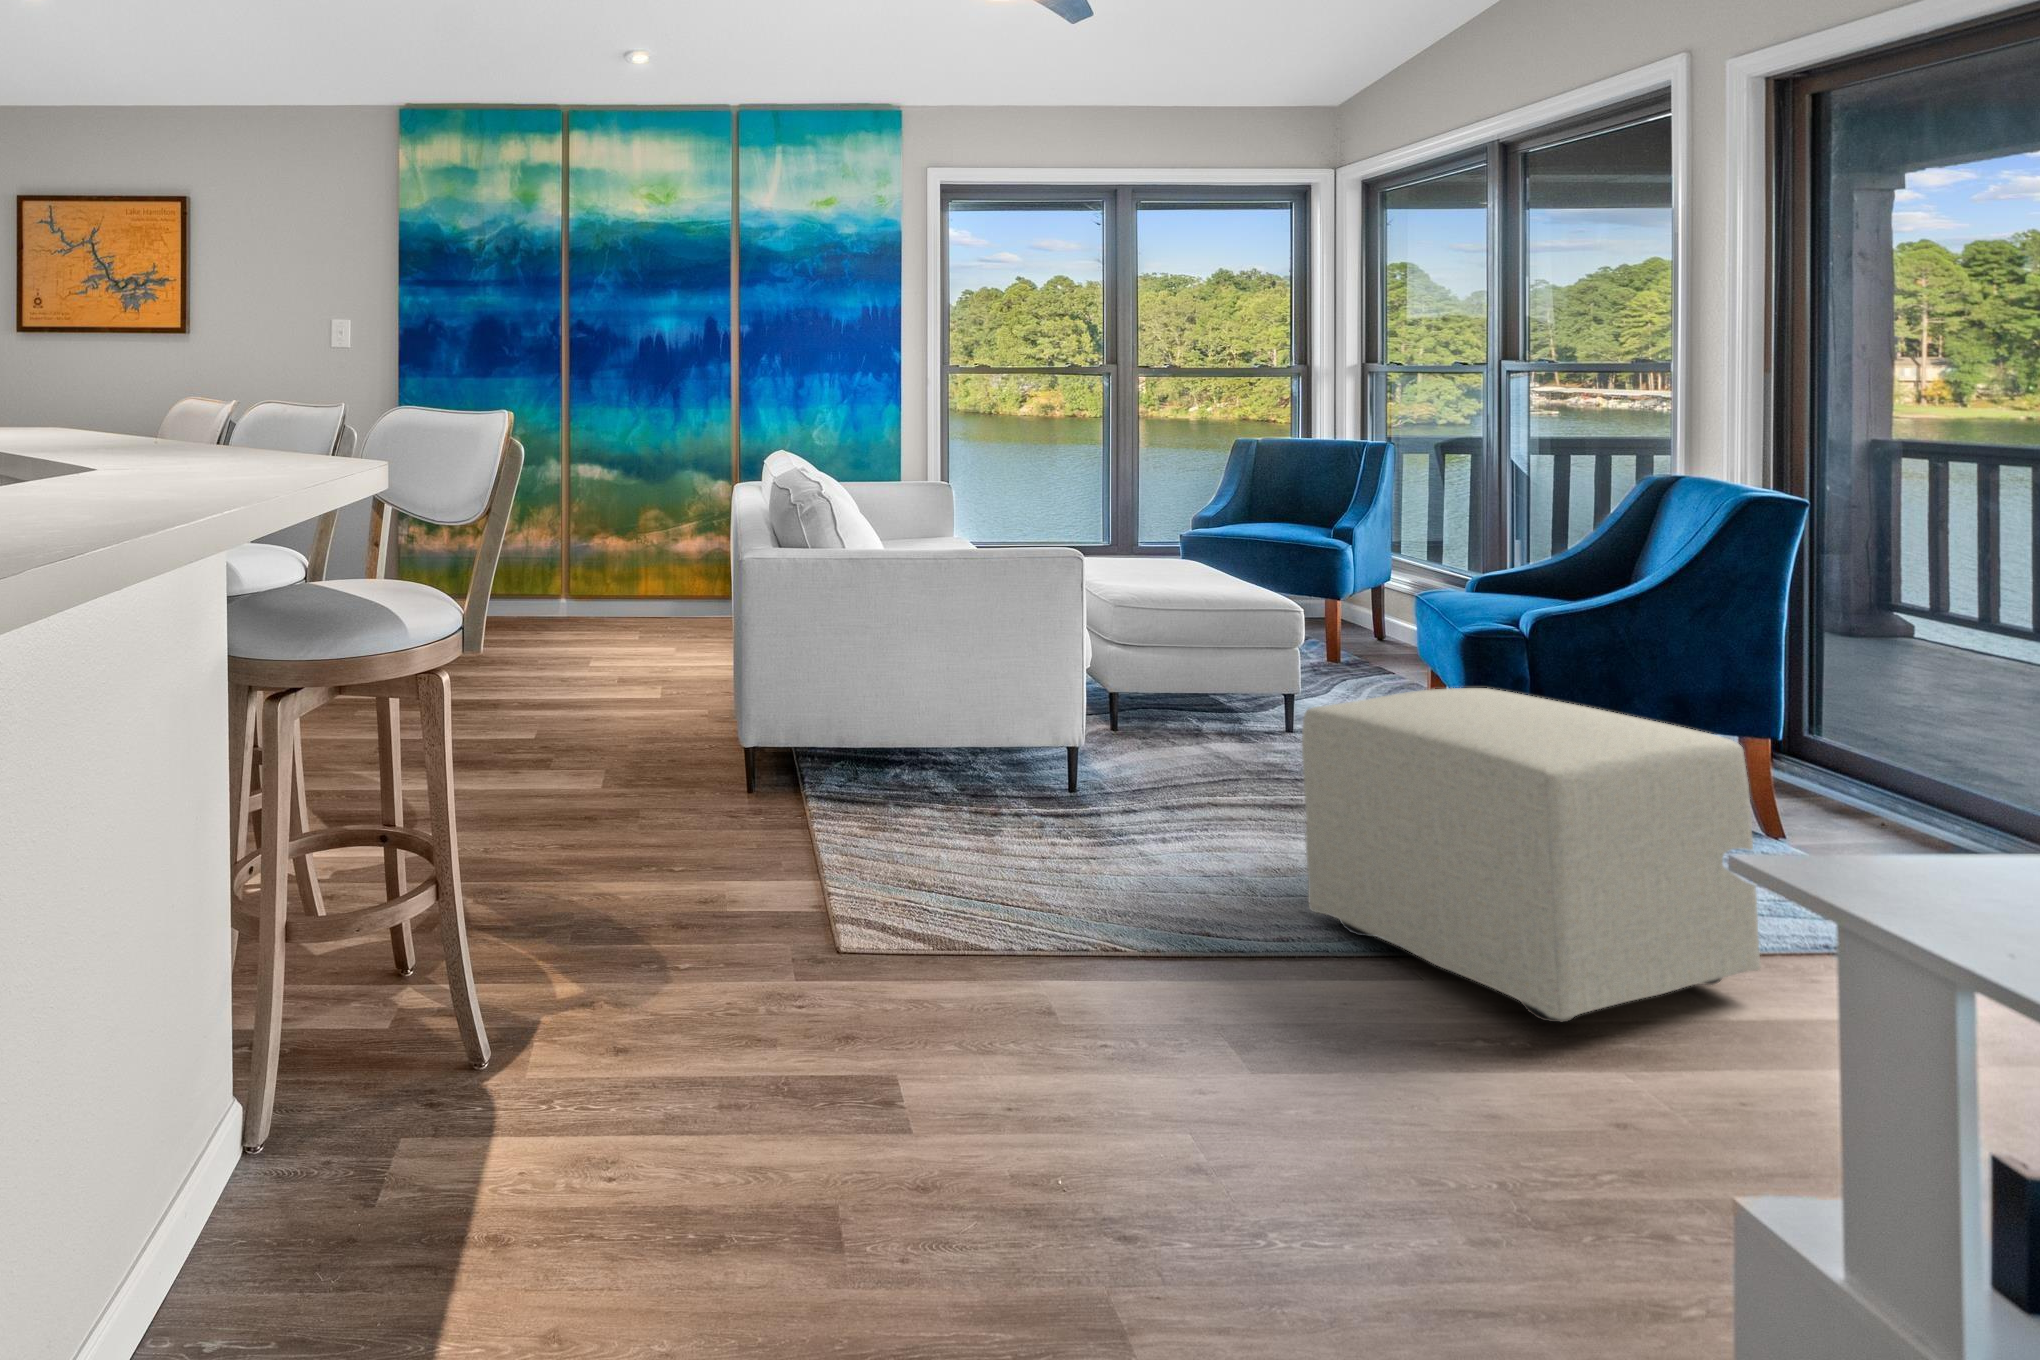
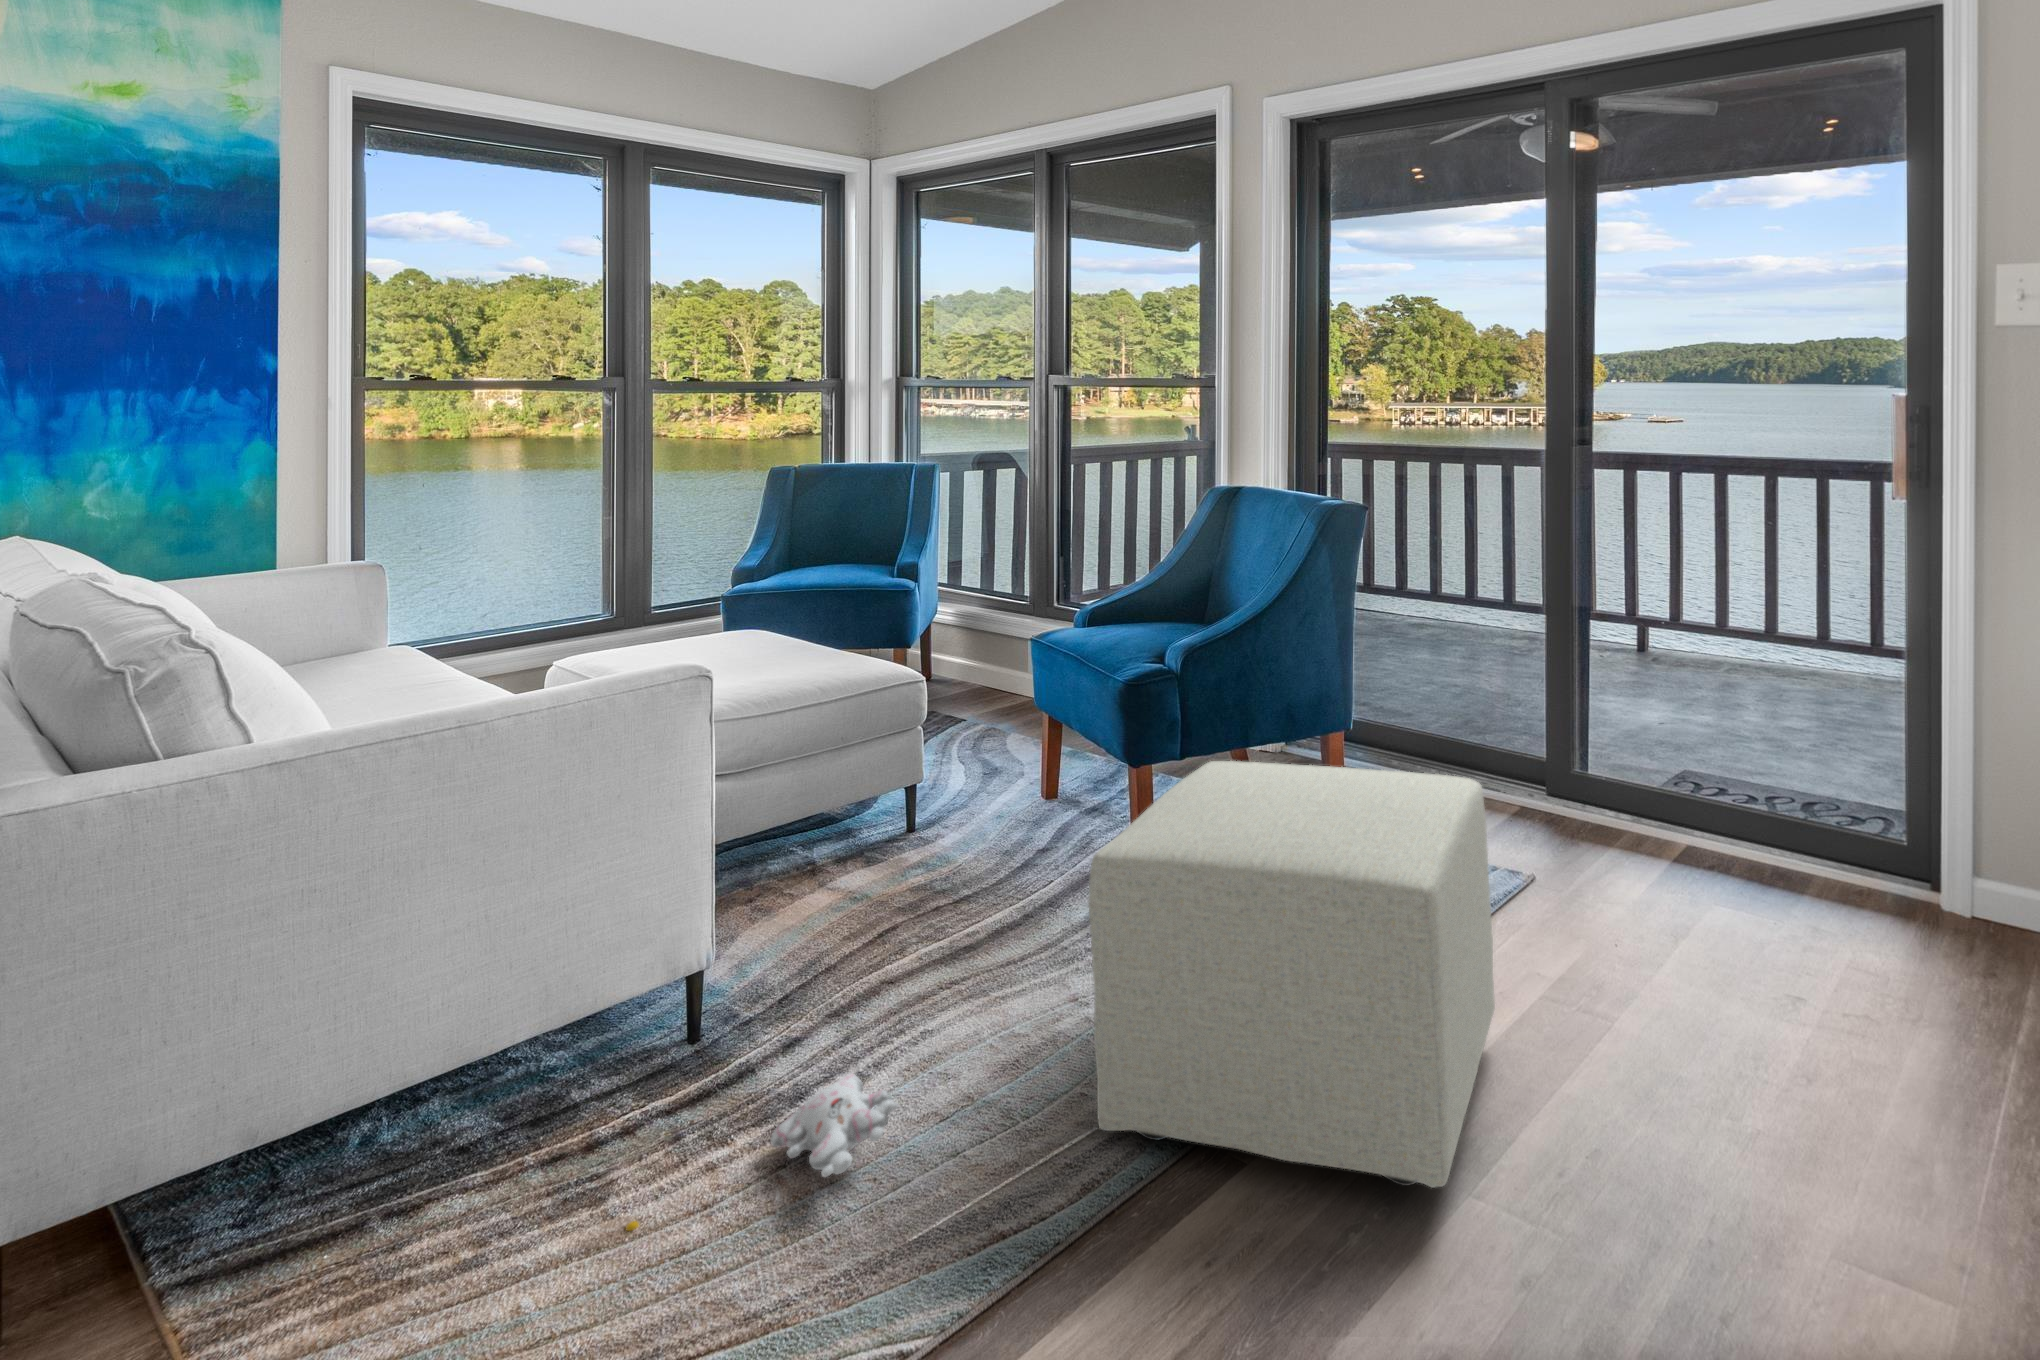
plush toy: none [1000,823,1167,863] -> present [626,1073,898,1231]

